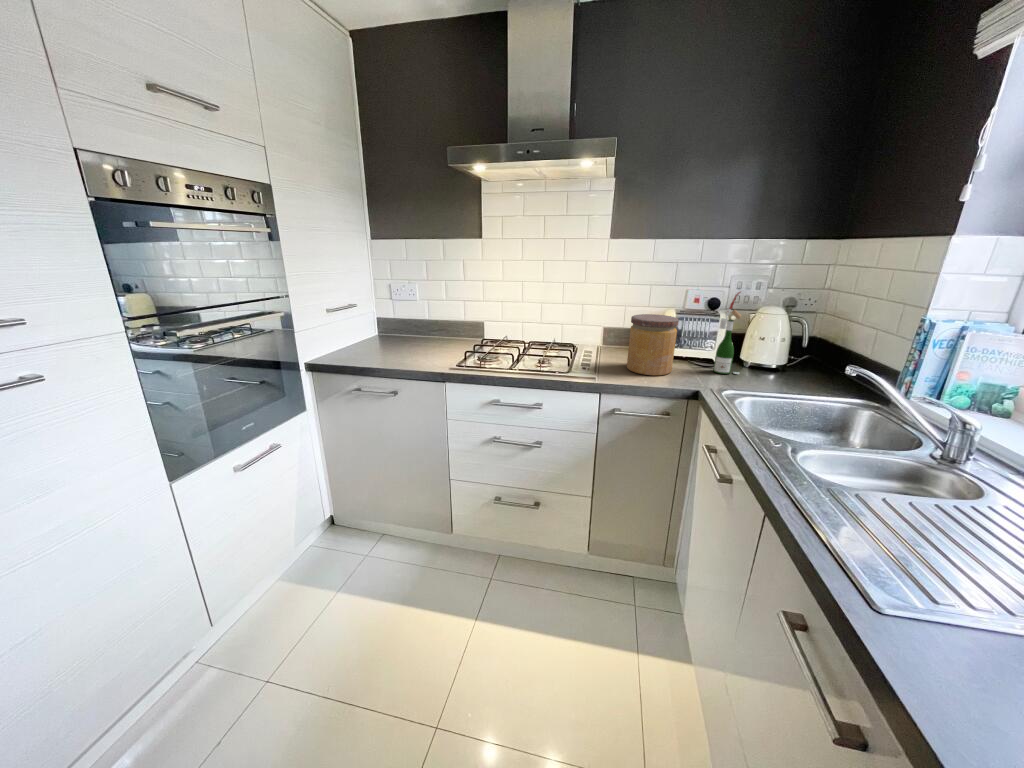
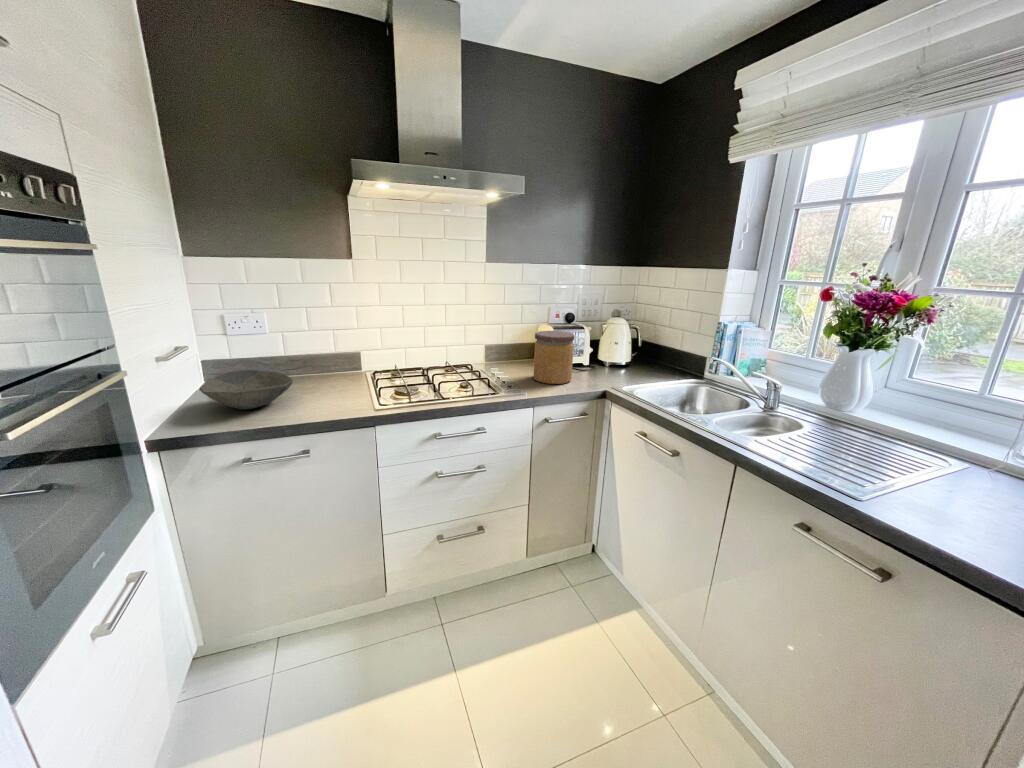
wine bottle: present [713,292,741,374] -> none [594,308,612,374]
bowl: none [346,325,409,354] -> present [199,370,293,410]

